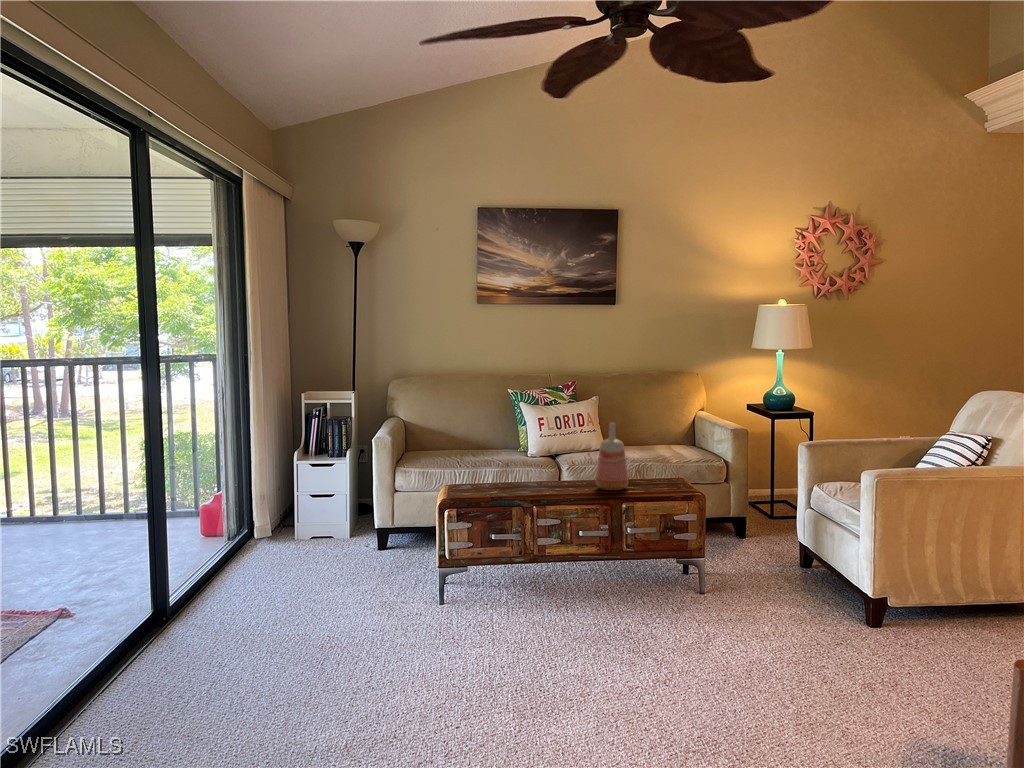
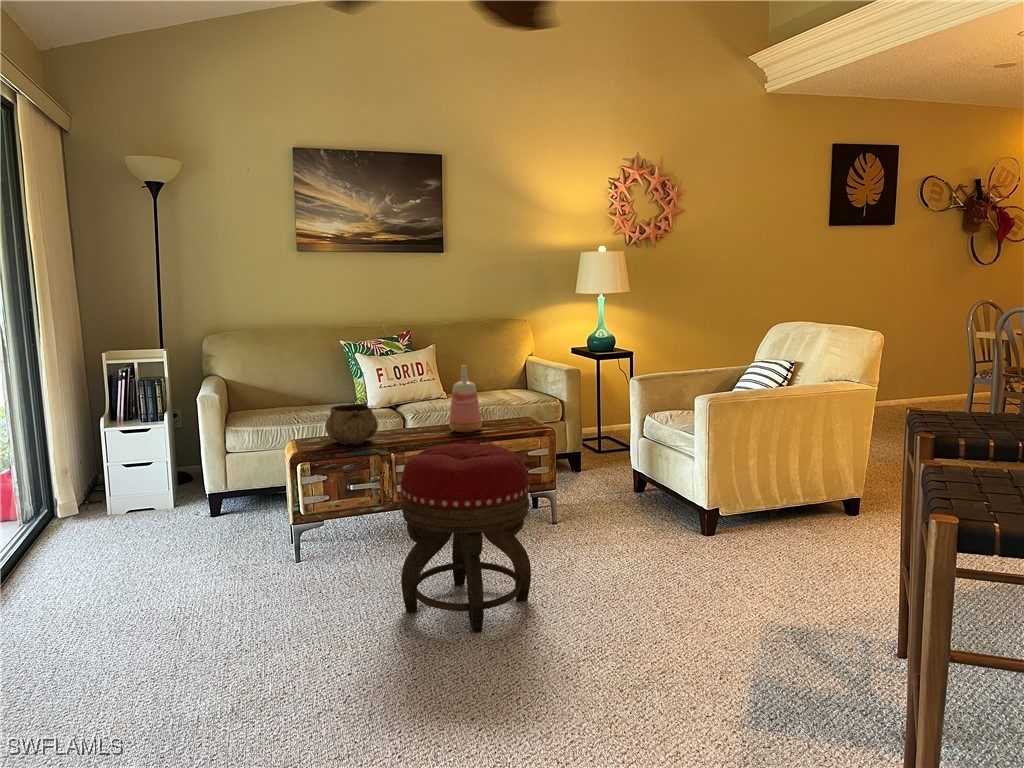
decorative bowl: none [475,455,524,495] -> present [325,404,378,445]
footstool: none [520,507,654,708] -> present [400,444,531,632]

